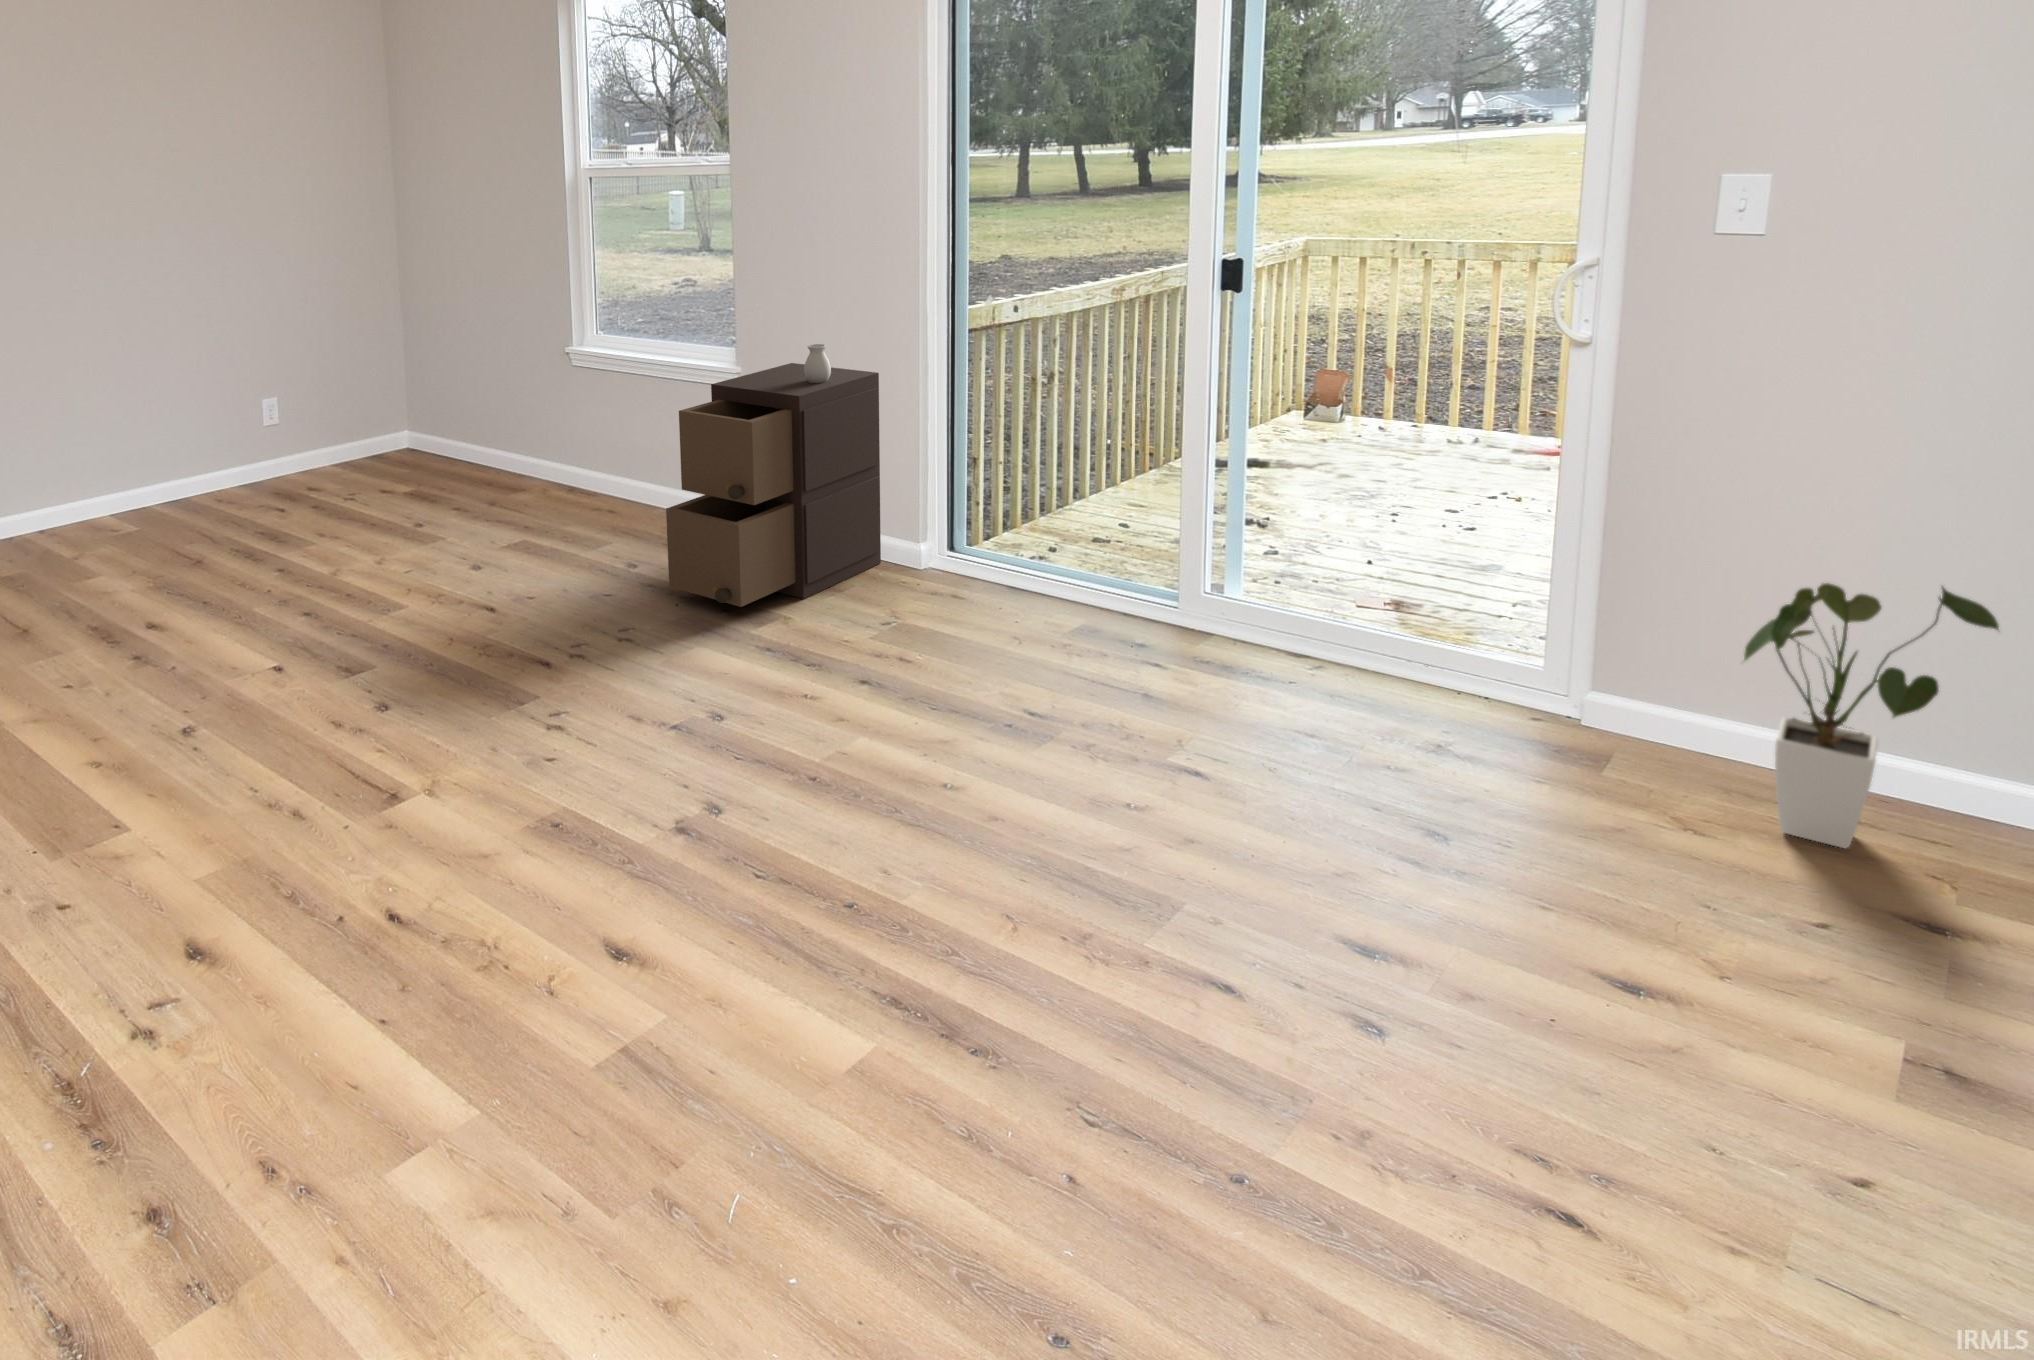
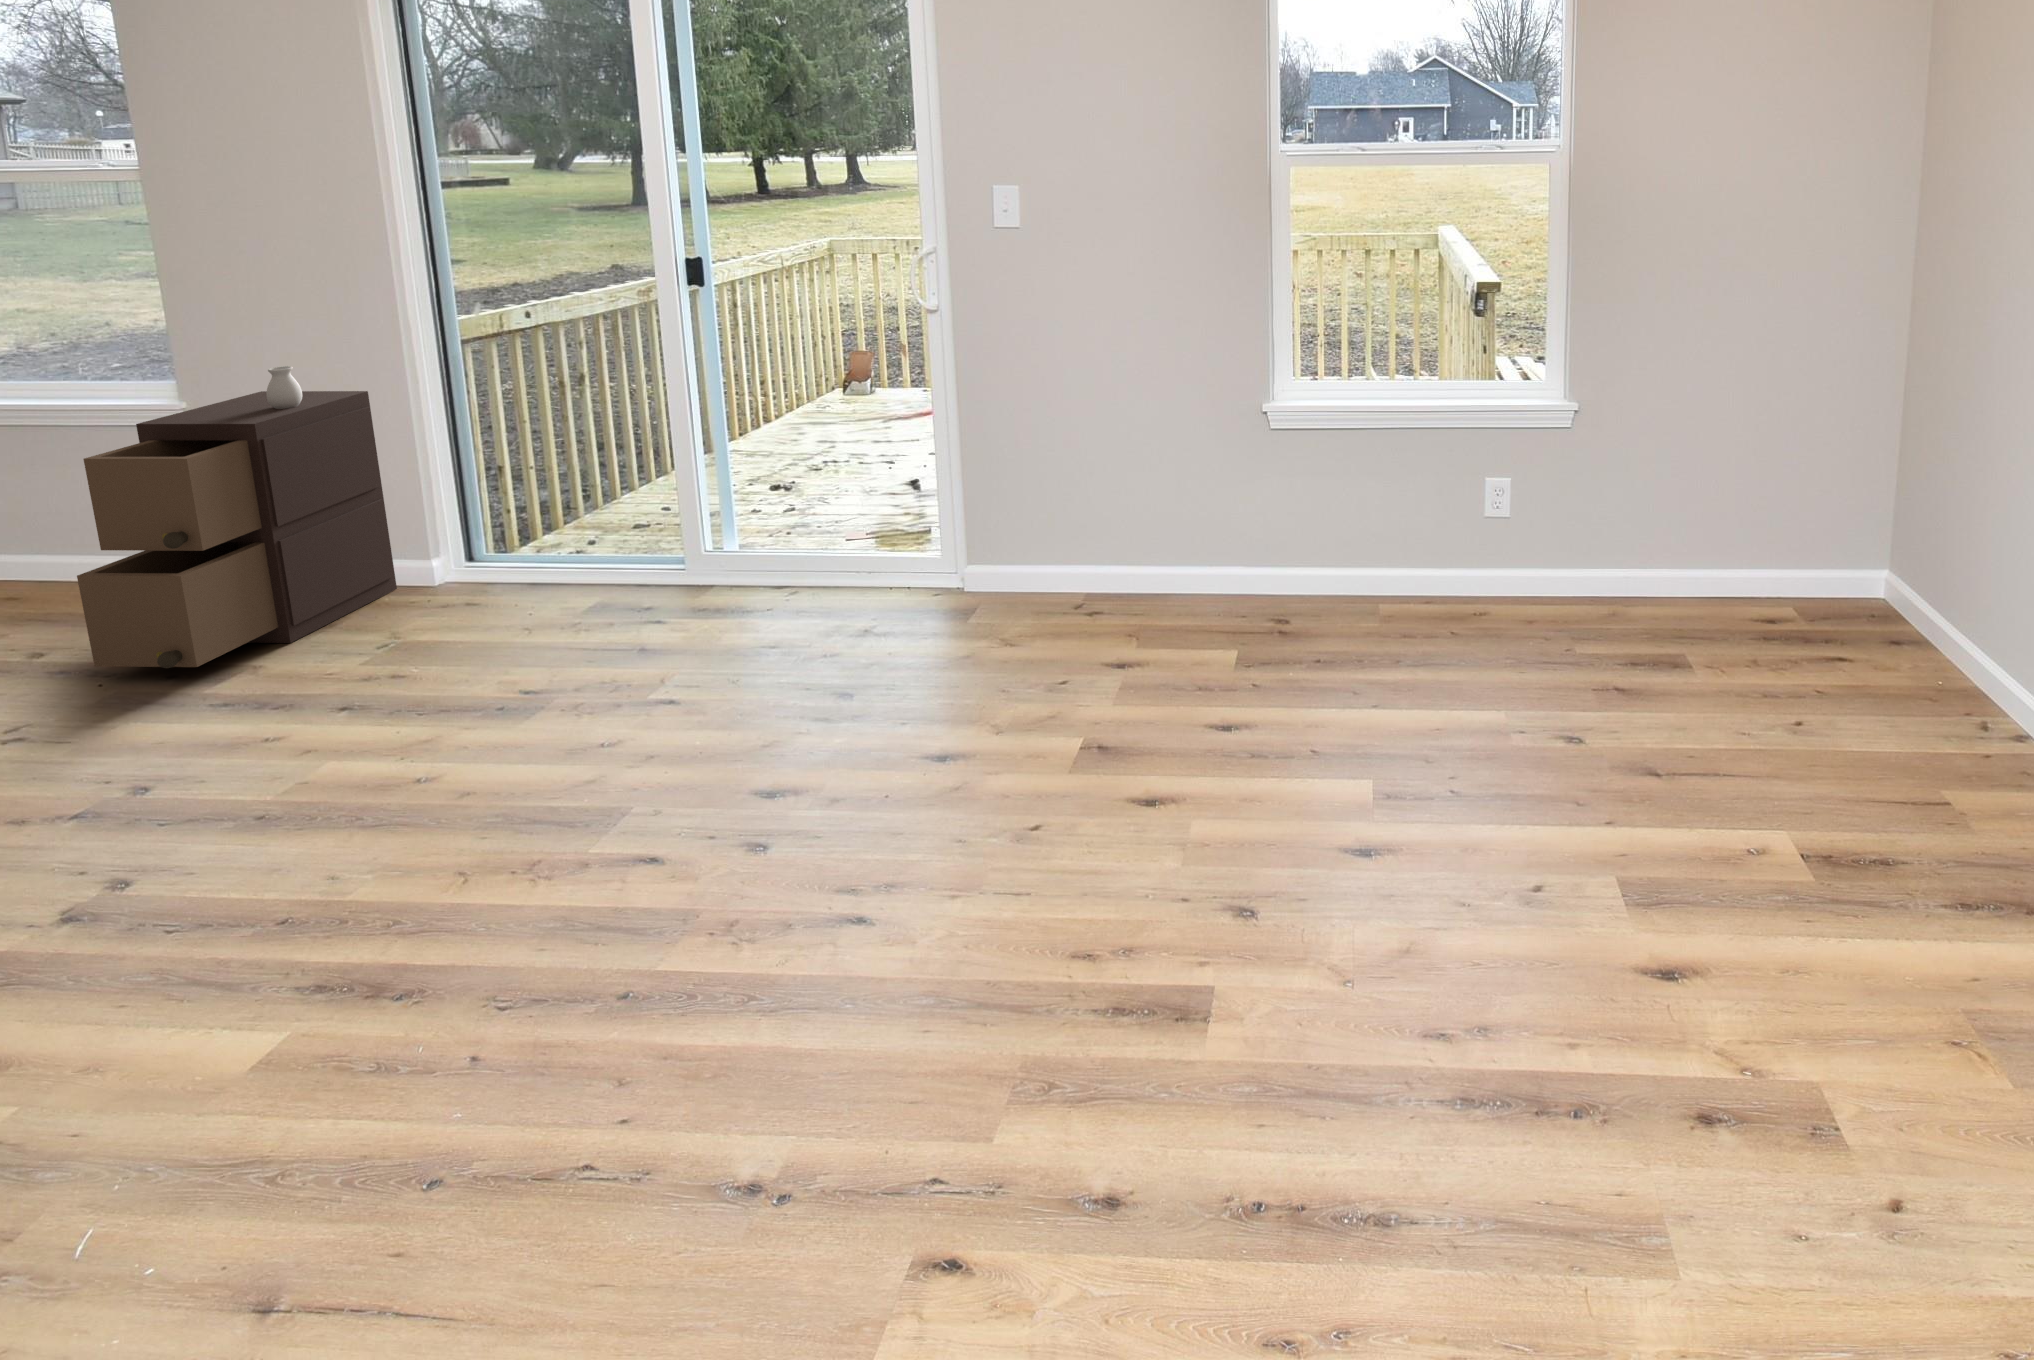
house plant: present [1744,583,1999,848] -> none [1030,447,1157,629]

